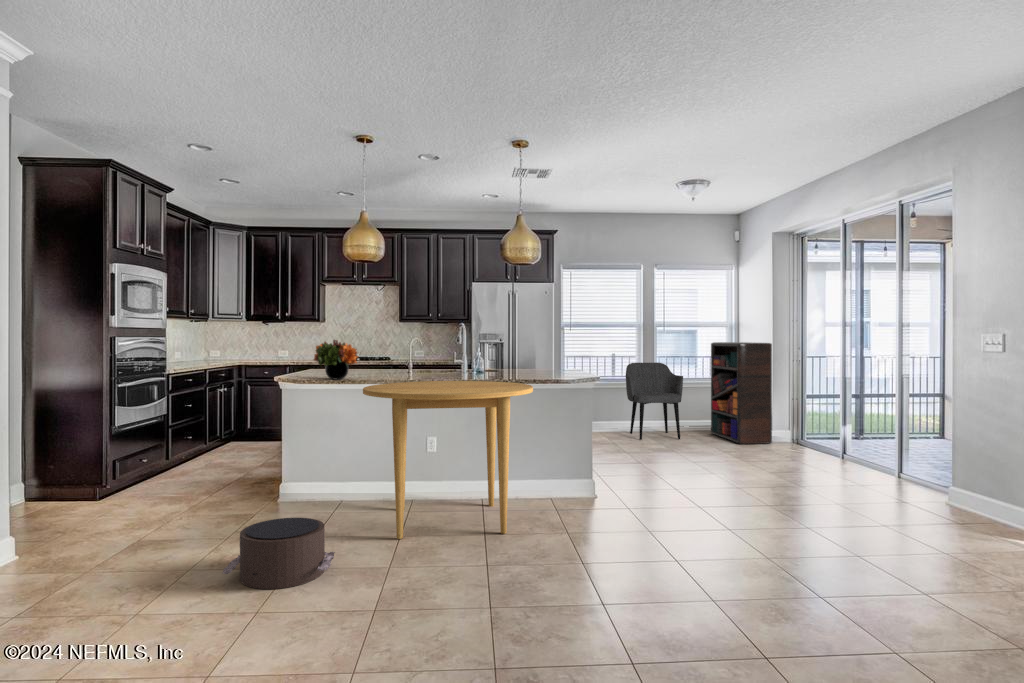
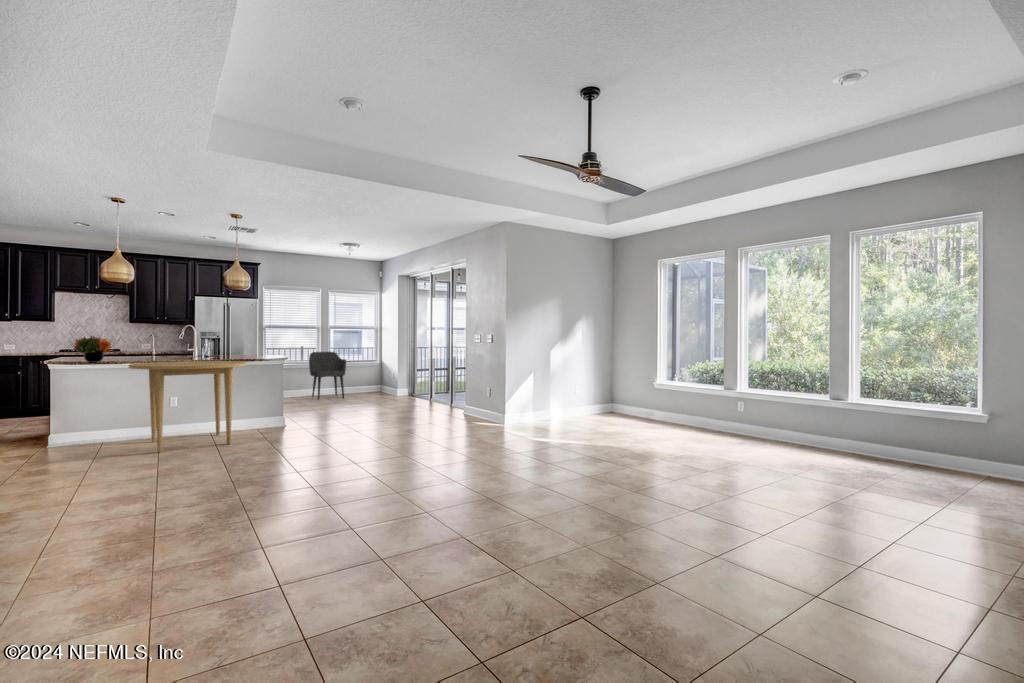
bookshelf: present [711,342,772,444] -> none [364,339,398,398]
pouf: present [223,518,335,589] -> none [44,441,122,478]

